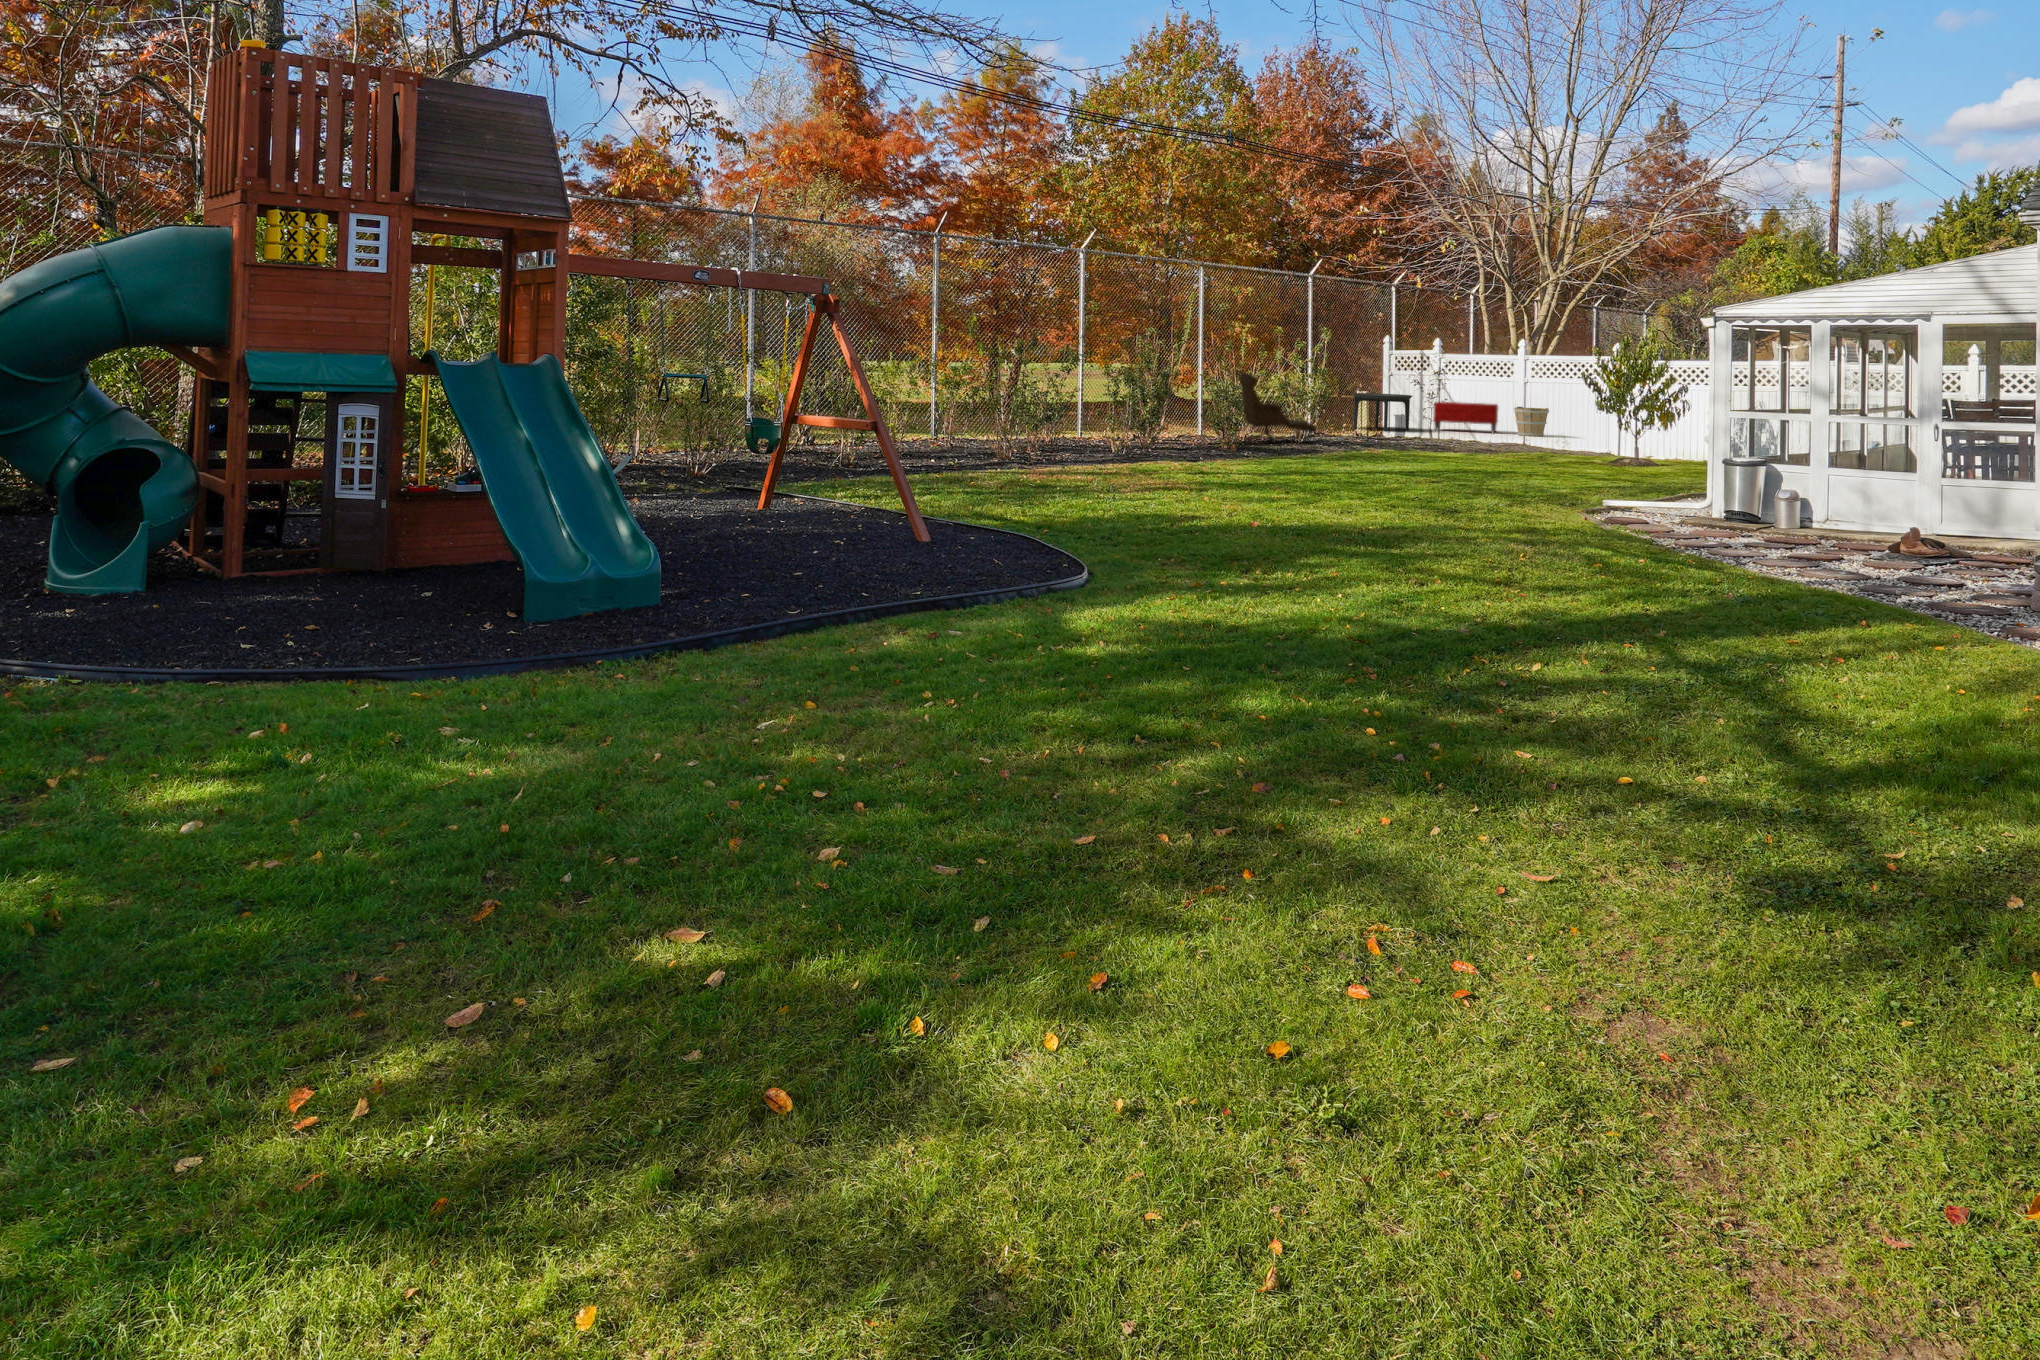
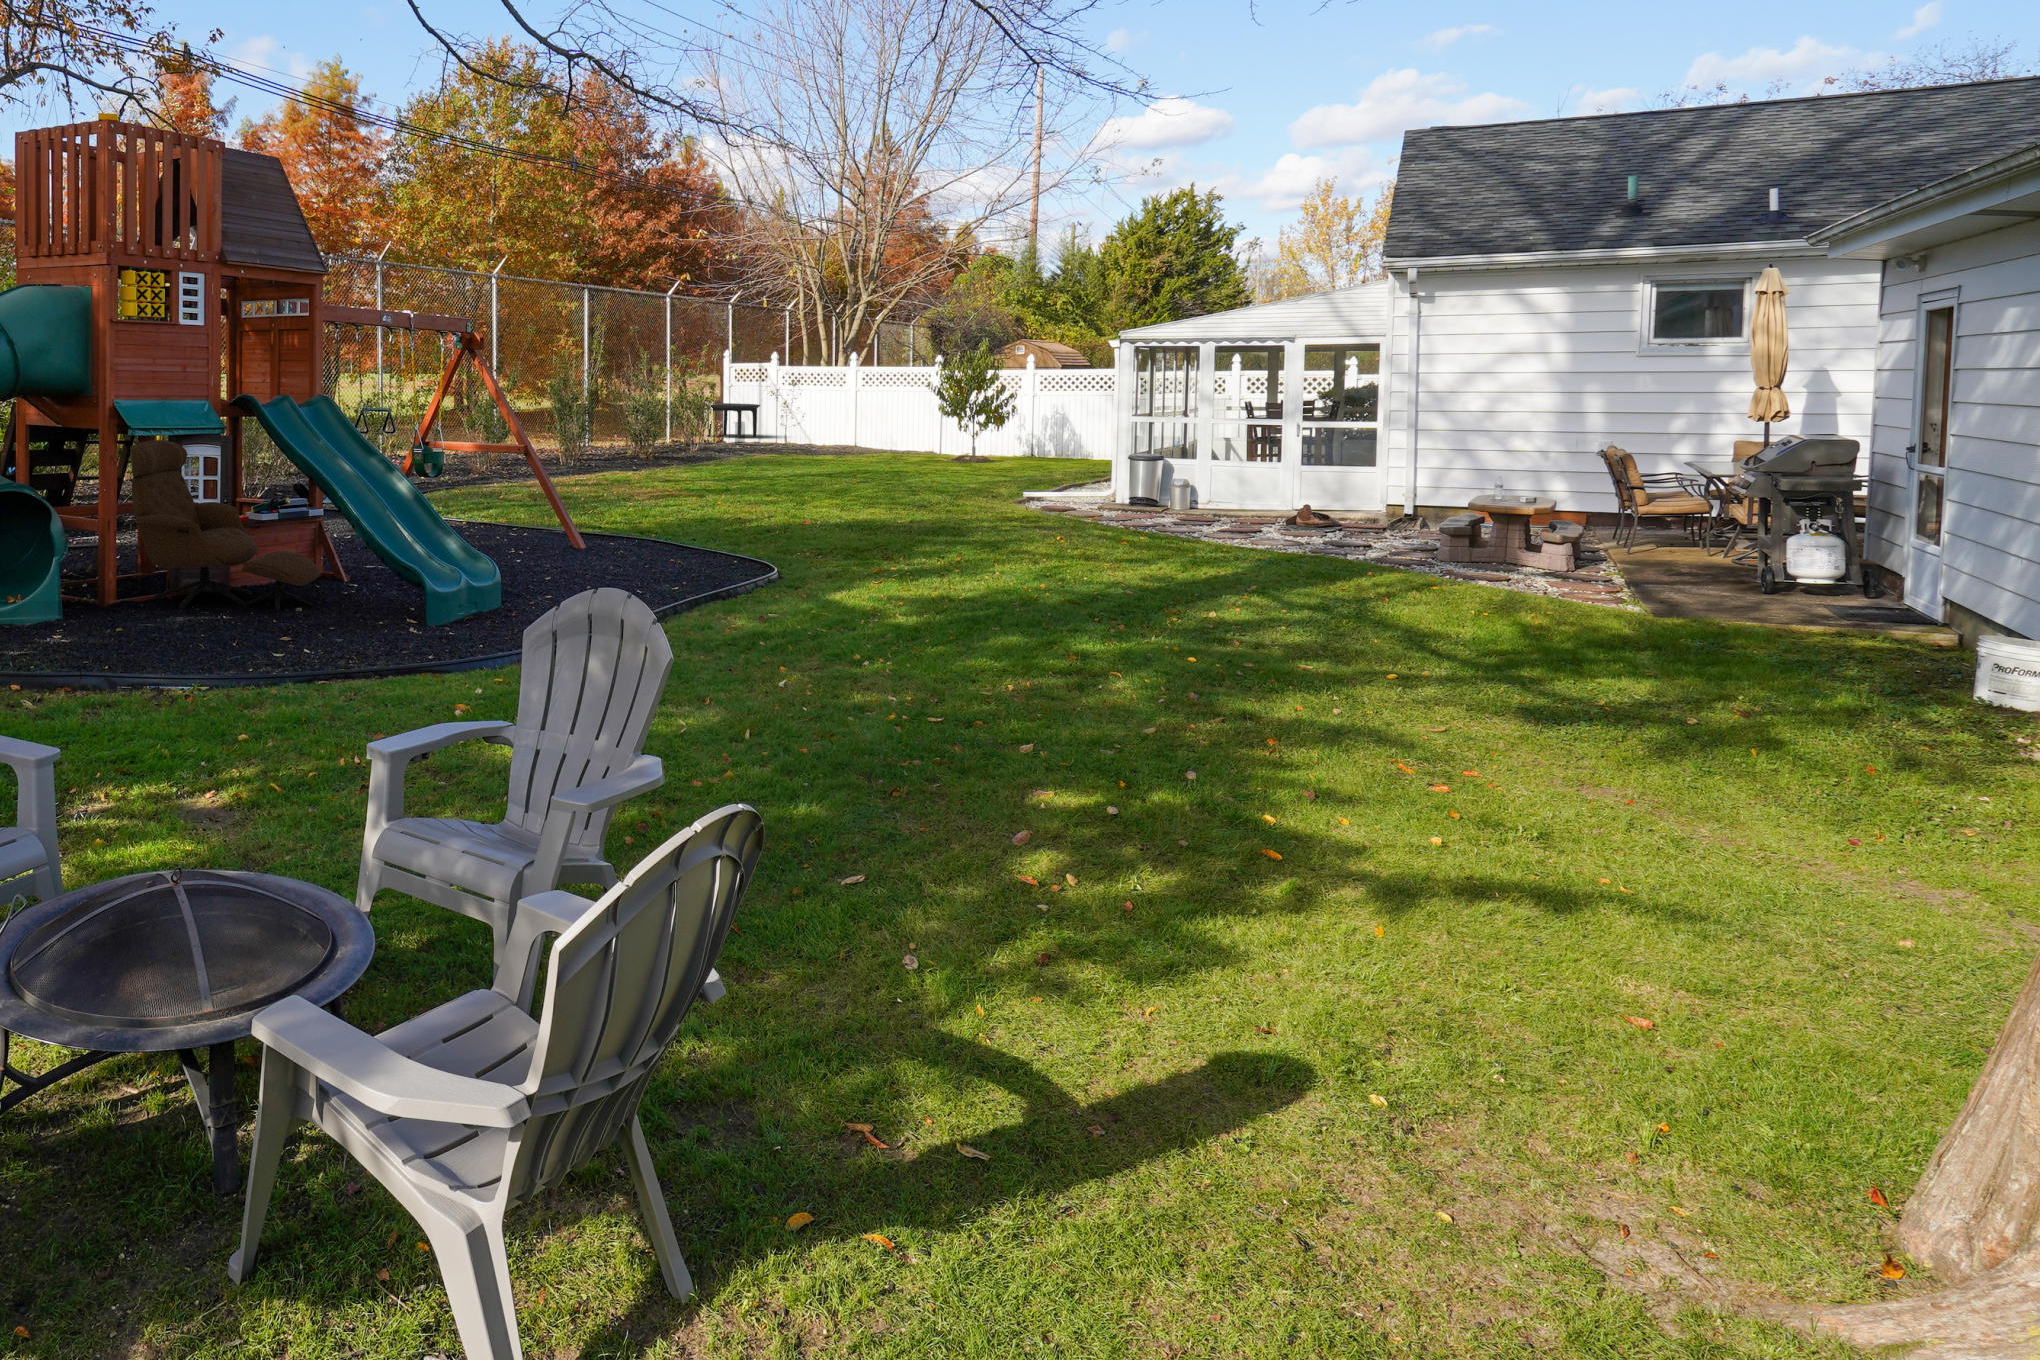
lounge chair: present [1239,372,1316,442] -> present [130,440,319,610]
bench: present [1433,402,1498,433] -> none [777,410,833,438]
wooden bucket: present [1514,407,1549,437] -> none [849,413,880,439]

